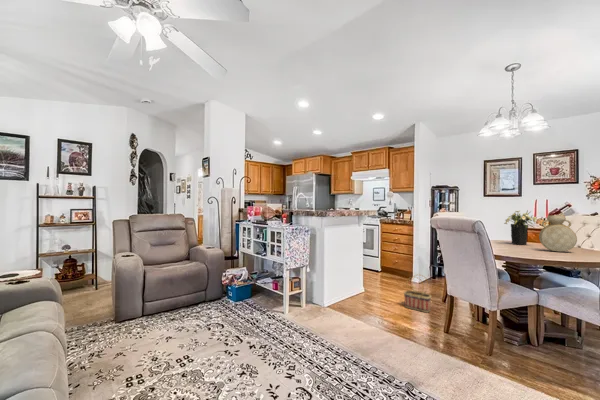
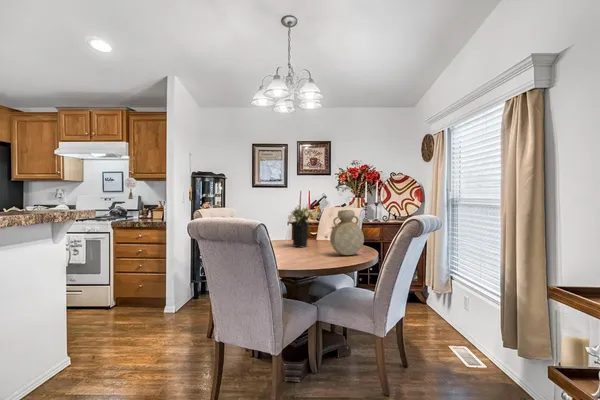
basket: present [404,276,431,312] -> none [149,316,197,384]

